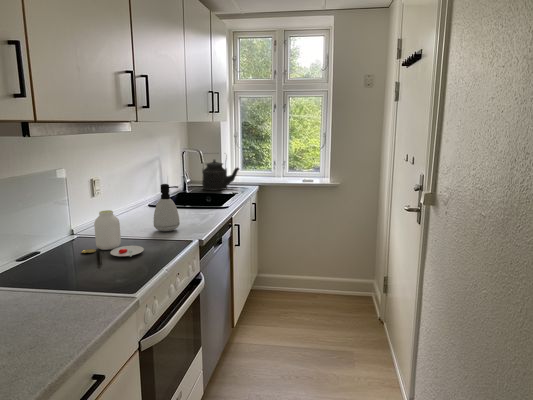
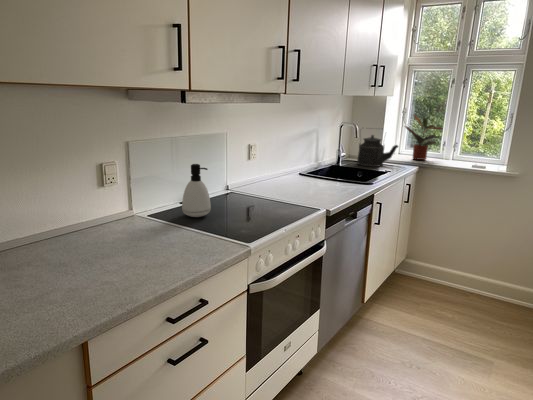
potted plant: none [239,138,272,180] -> present [405,115,442,160]
soap dispenser: present [154,184,180,231] -> present [182,164,211,217]
jar: present [82,210,144,256] -> none [226,171,274,214]

